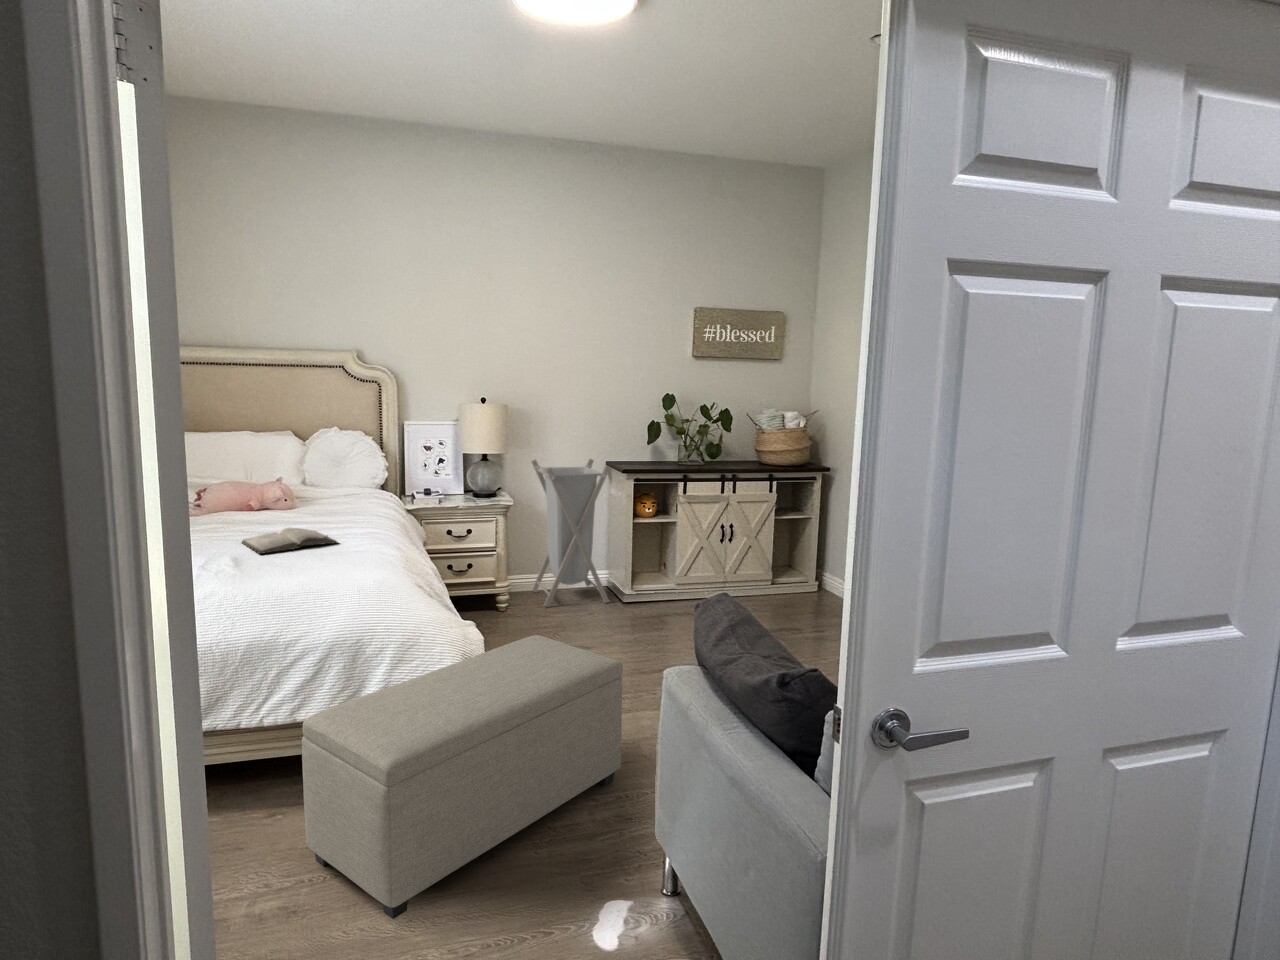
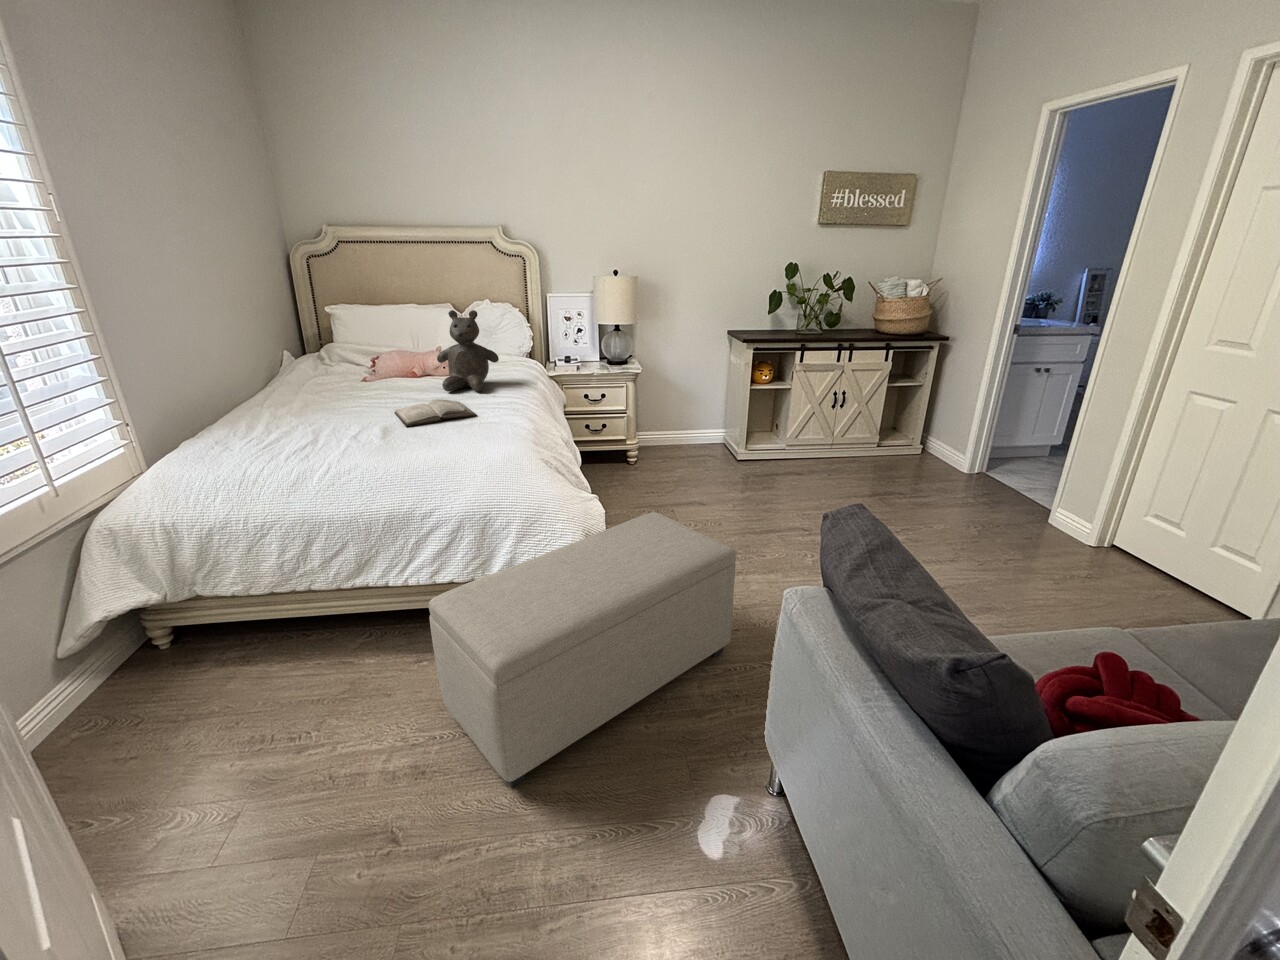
teddy bear: none [286,435,358,522] -> present [437,310,499,392]
laundry hamper: present [532,459,610,607] -> none [658,327,732,463]

